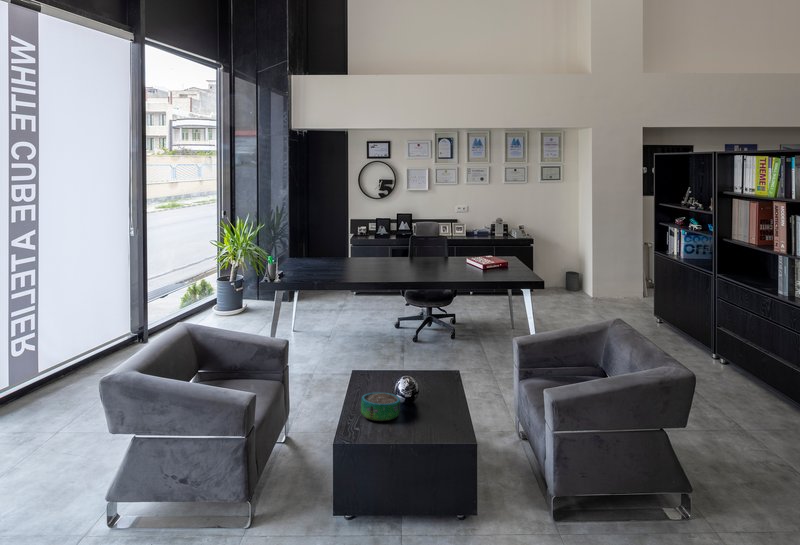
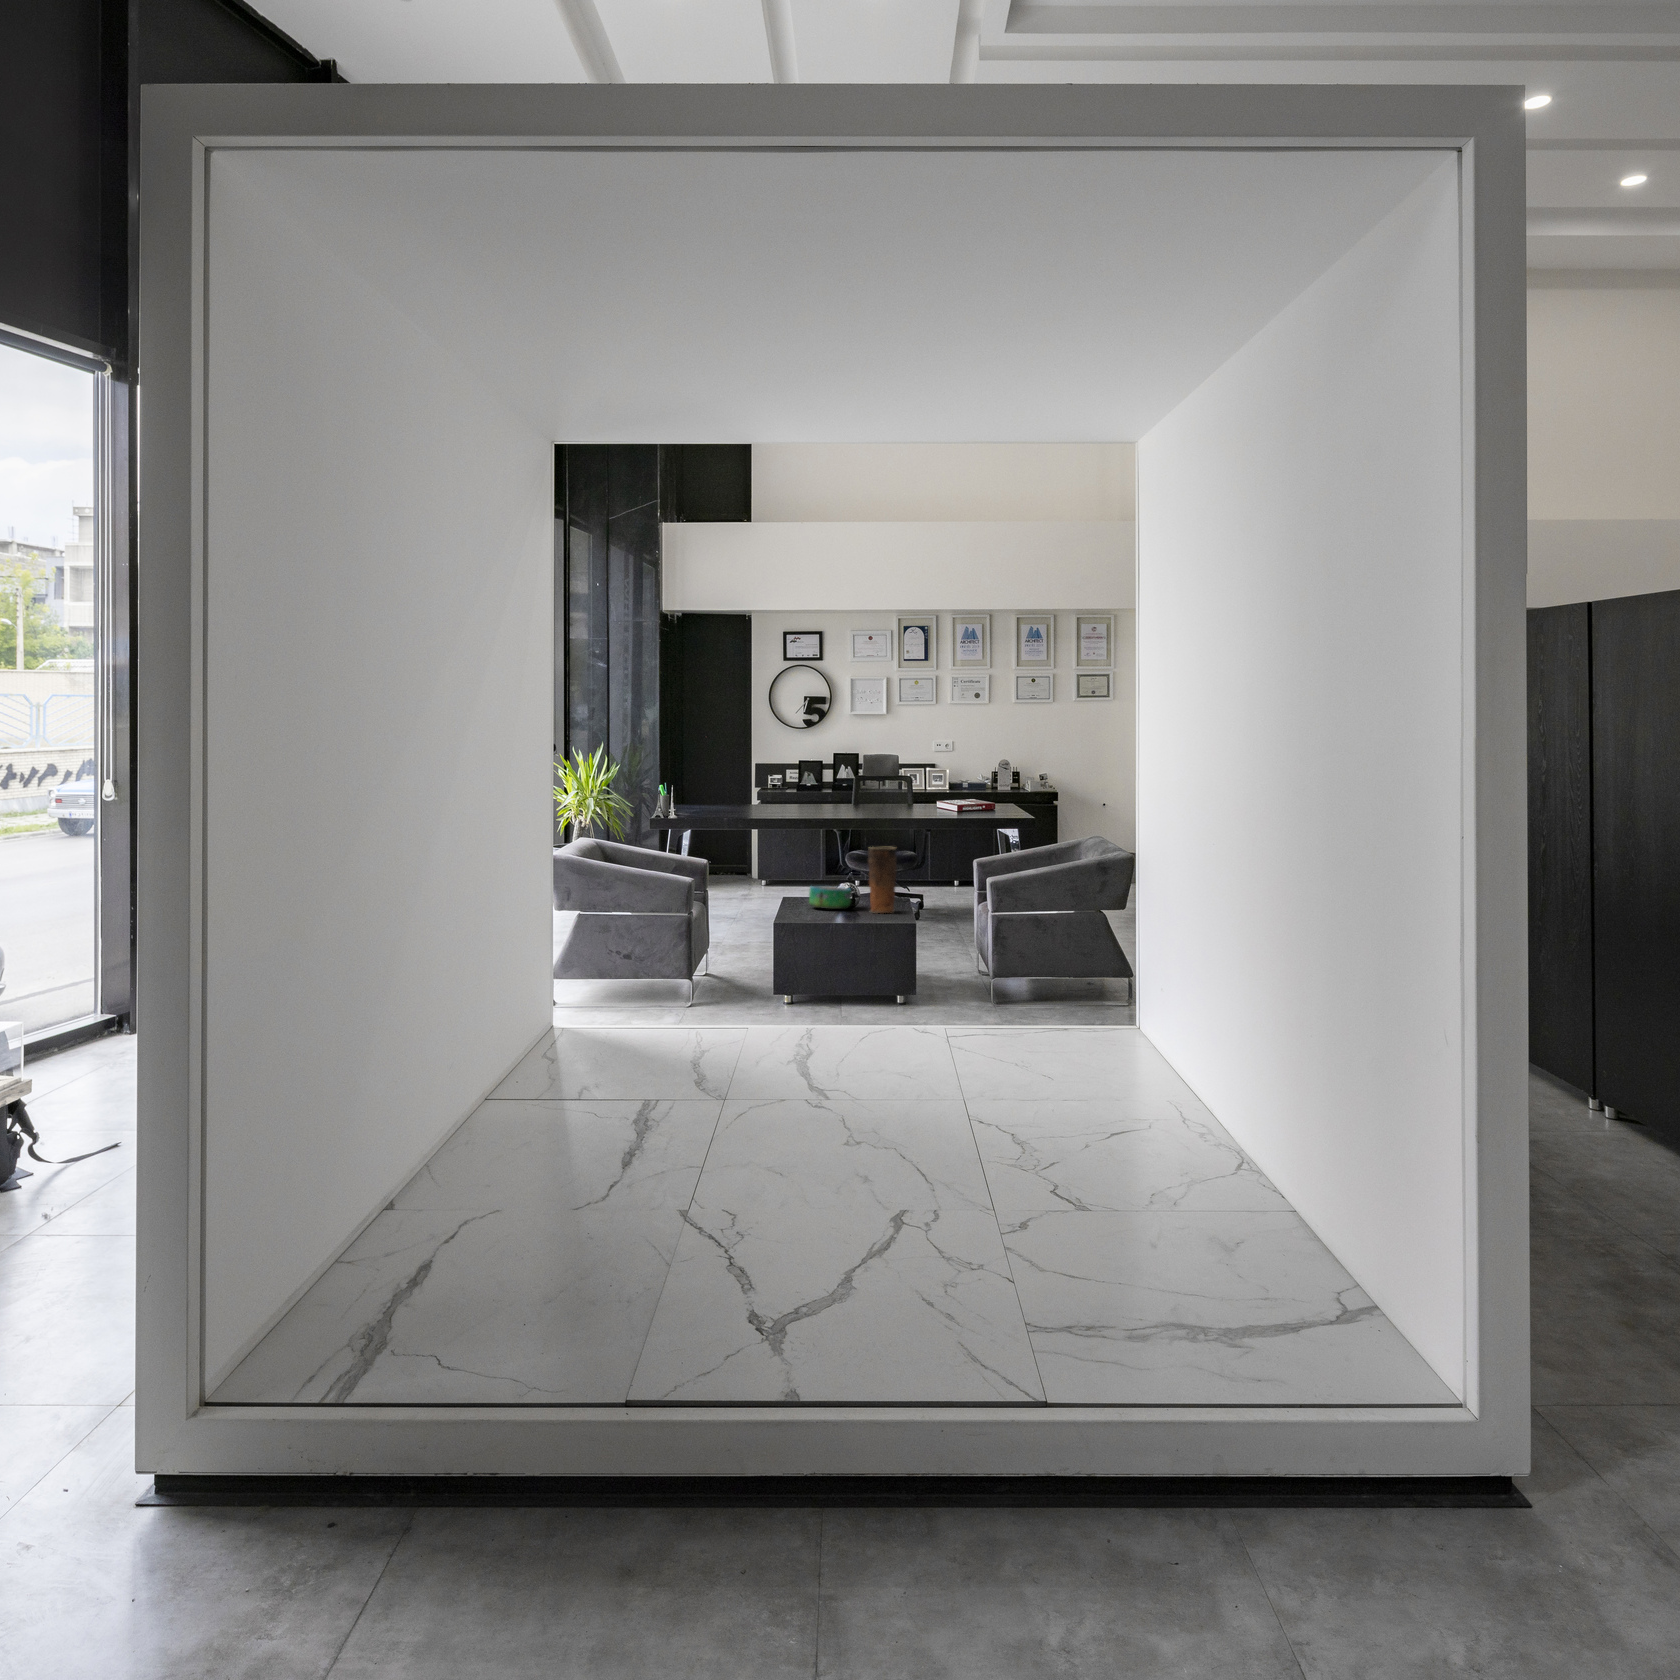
vase: none [415,363,443,430] -> present [868,847,897,913]

